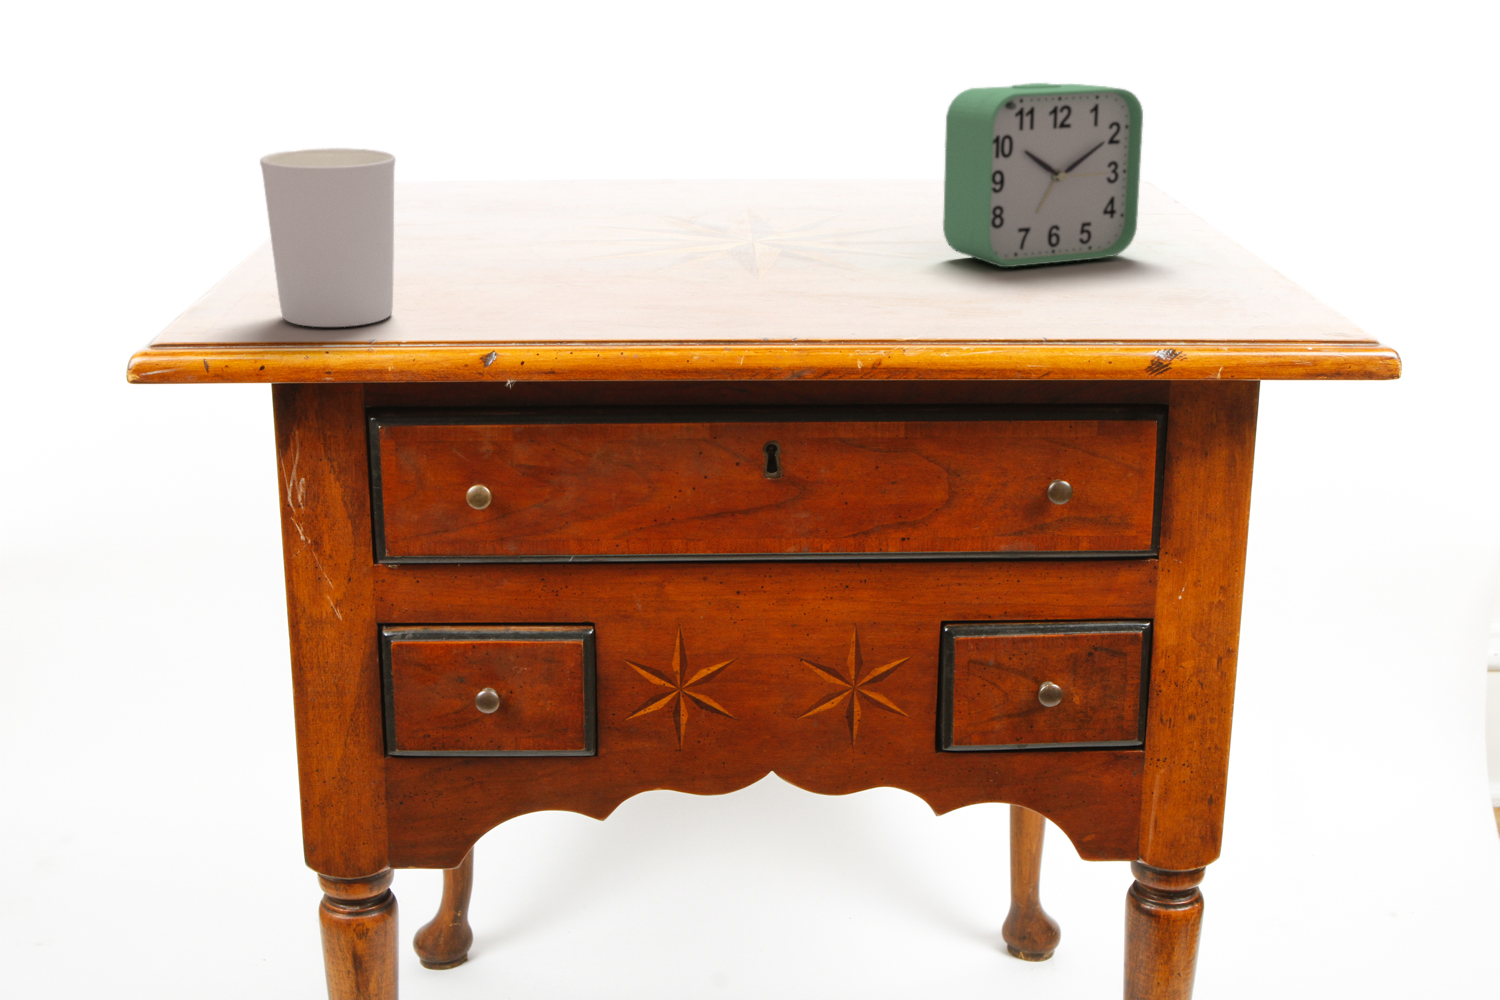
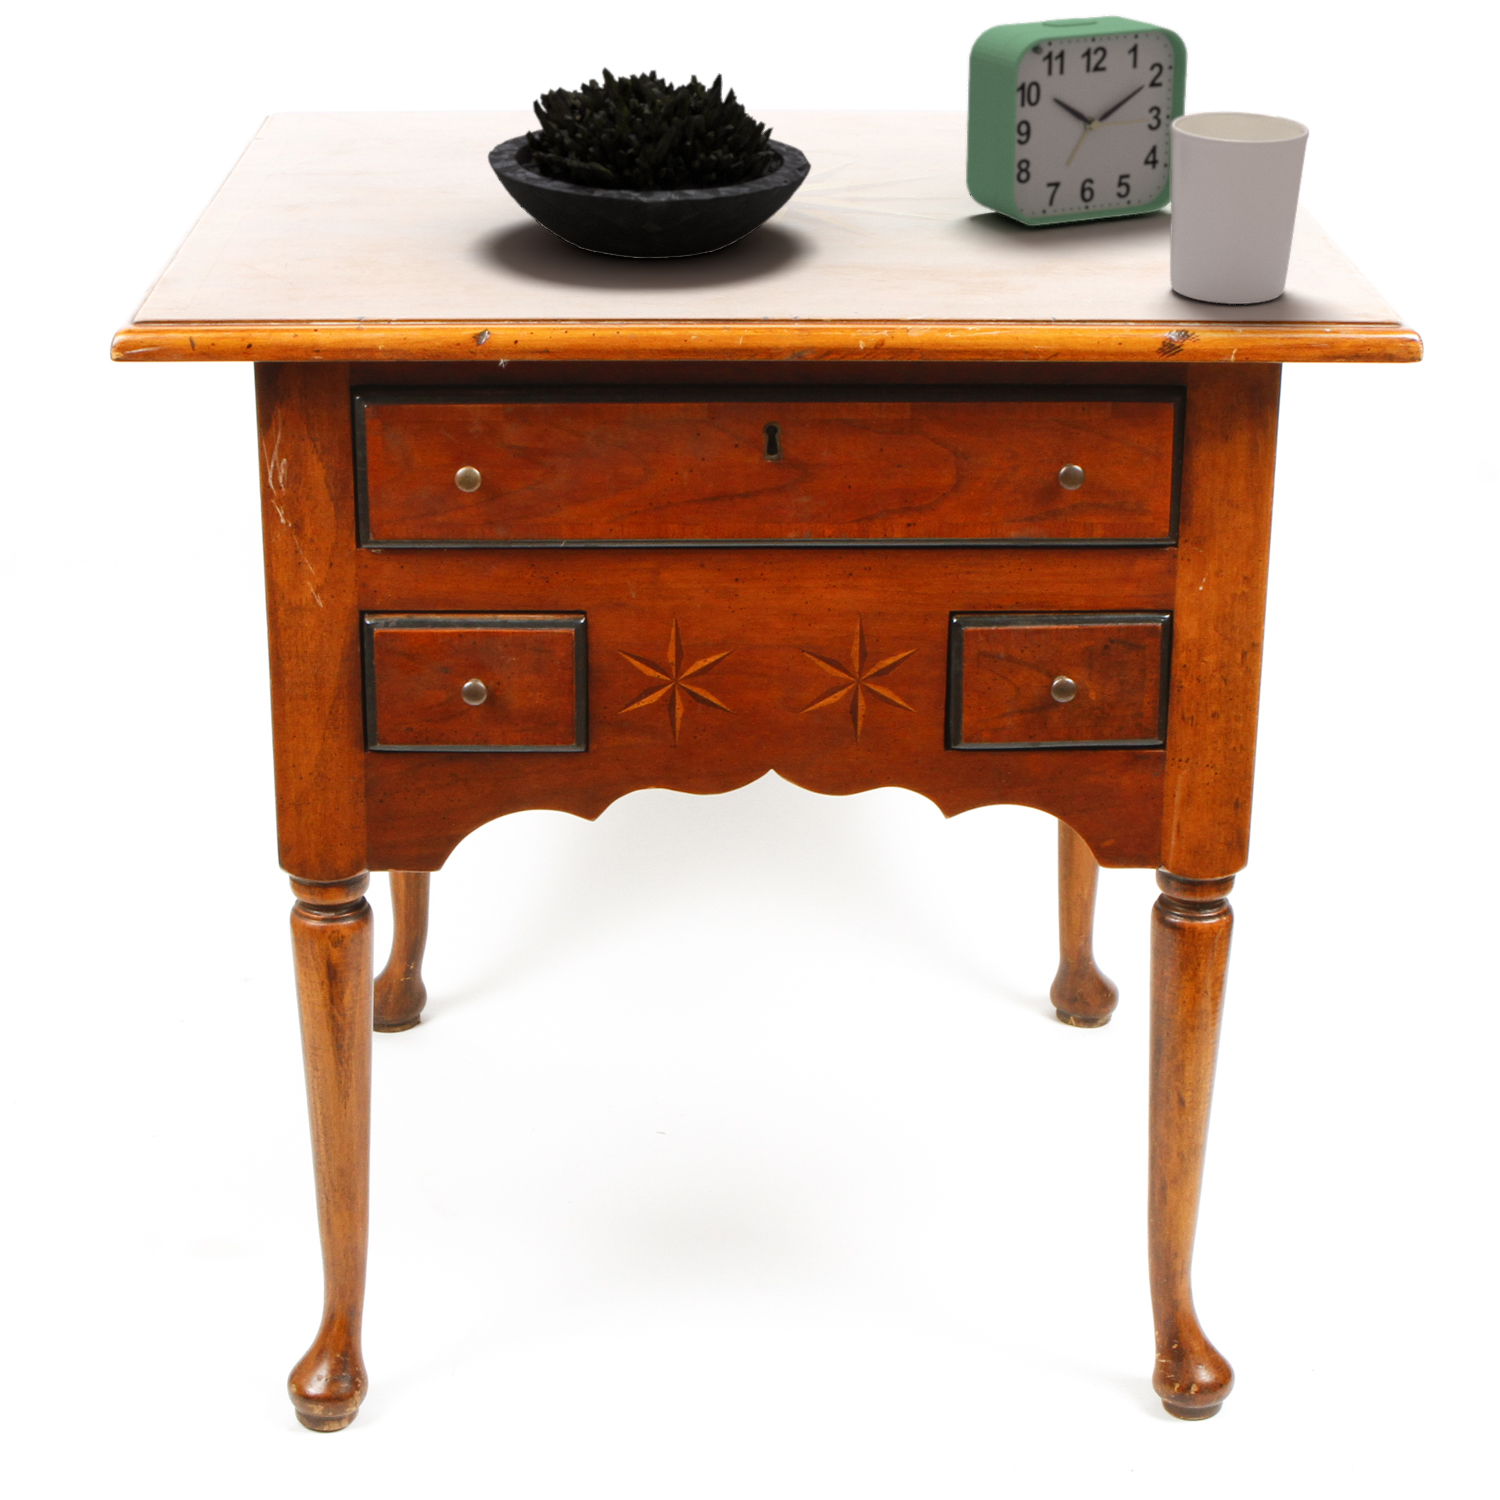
succulent plant: none [507,119,805,293] -> present [488,67,811,259]
candle holder: present [260,148,395,327] -> present [1170,112,1309,304]

